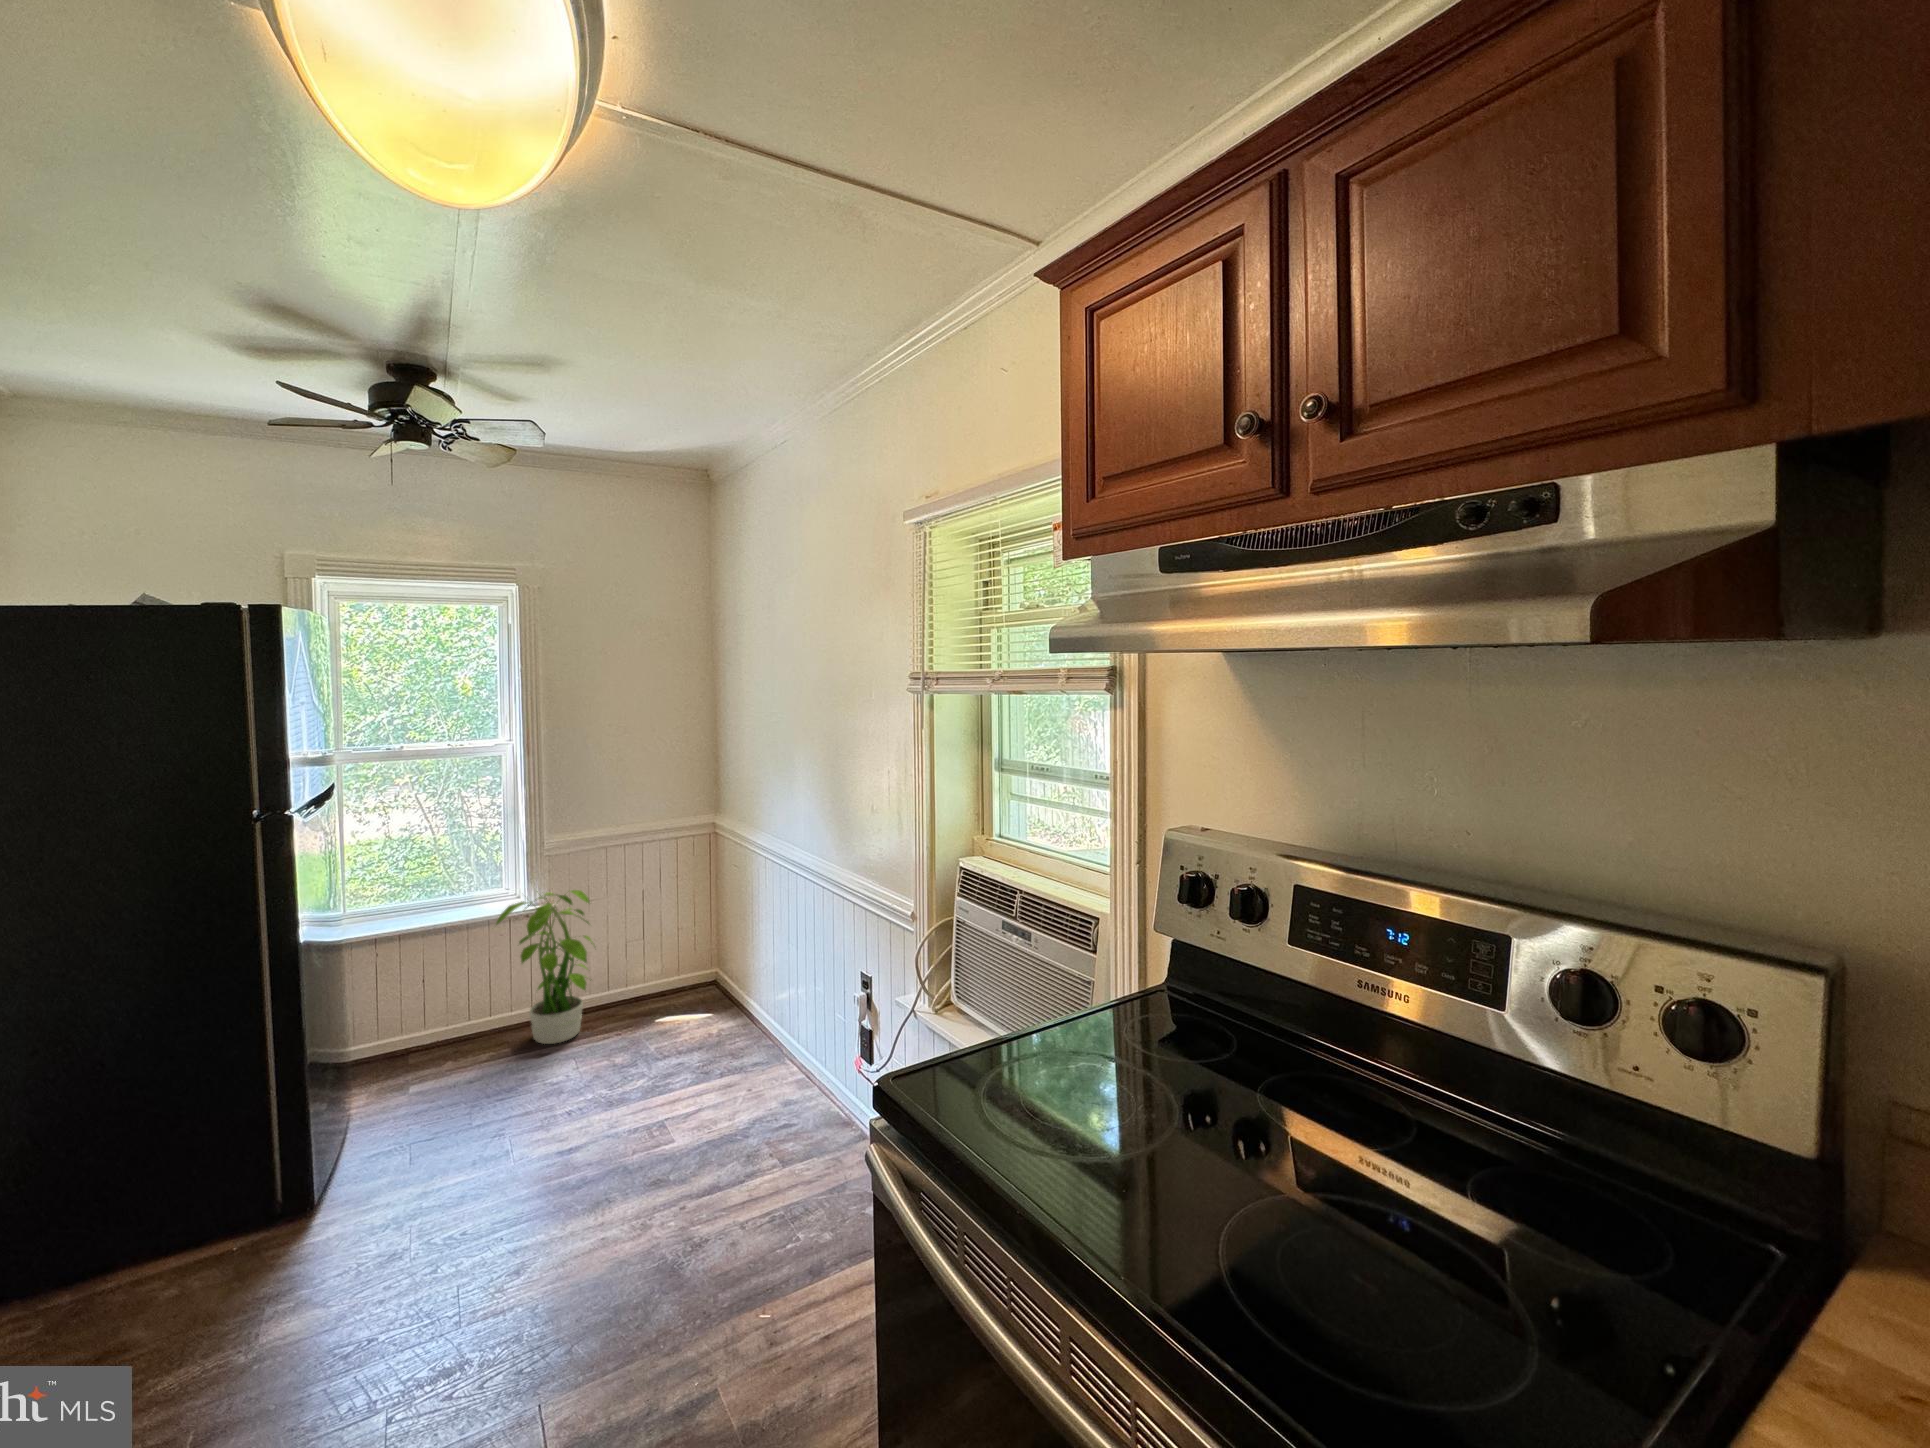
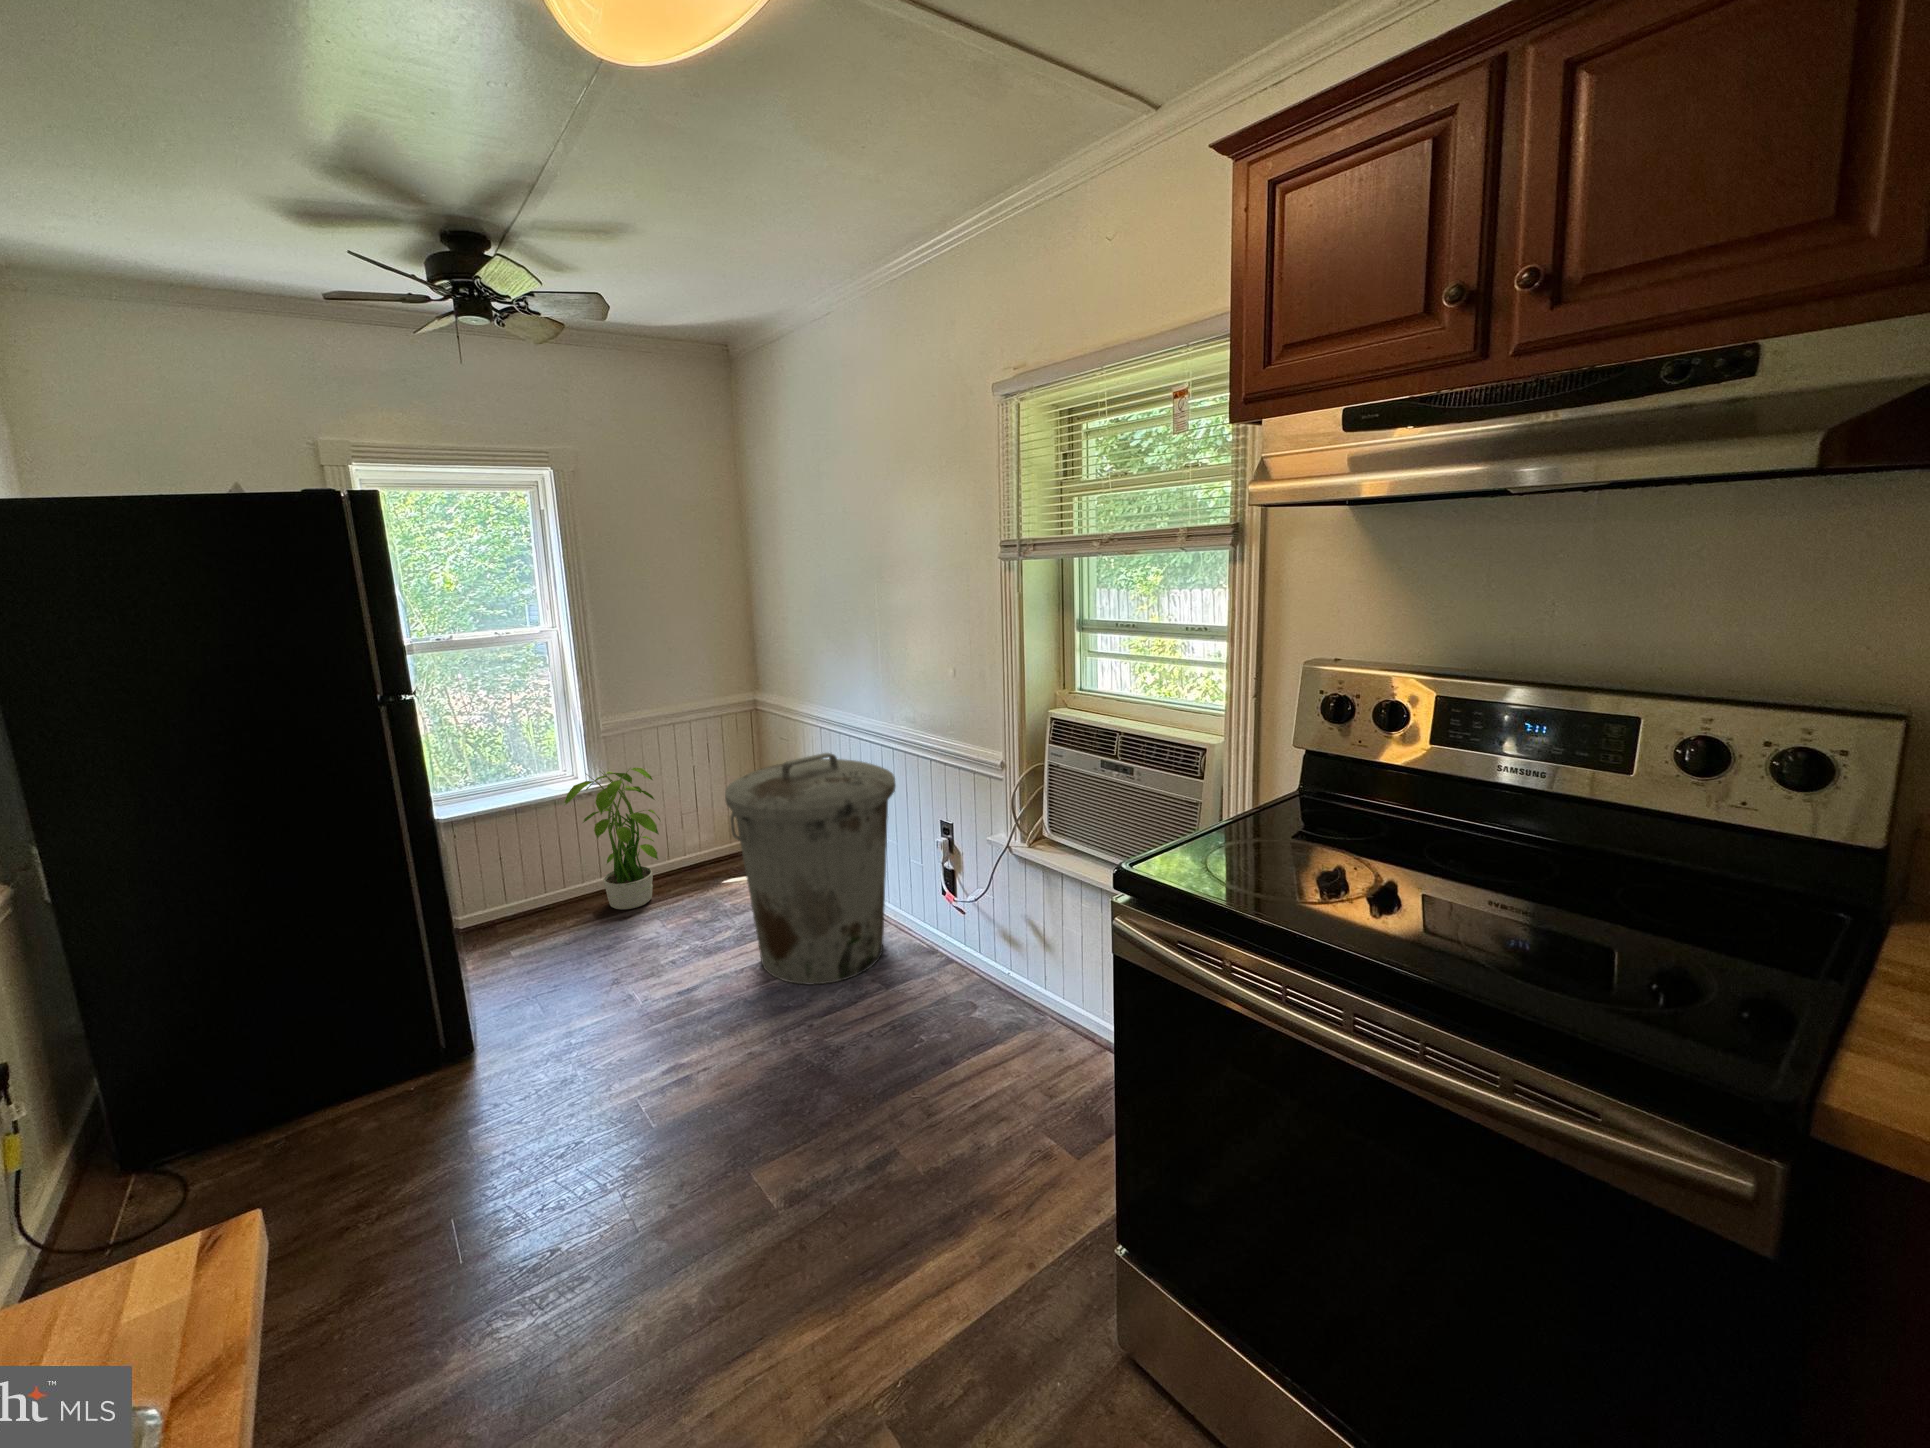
trash can: none [631,888,817,1154] -> present [725,753,895,984]

